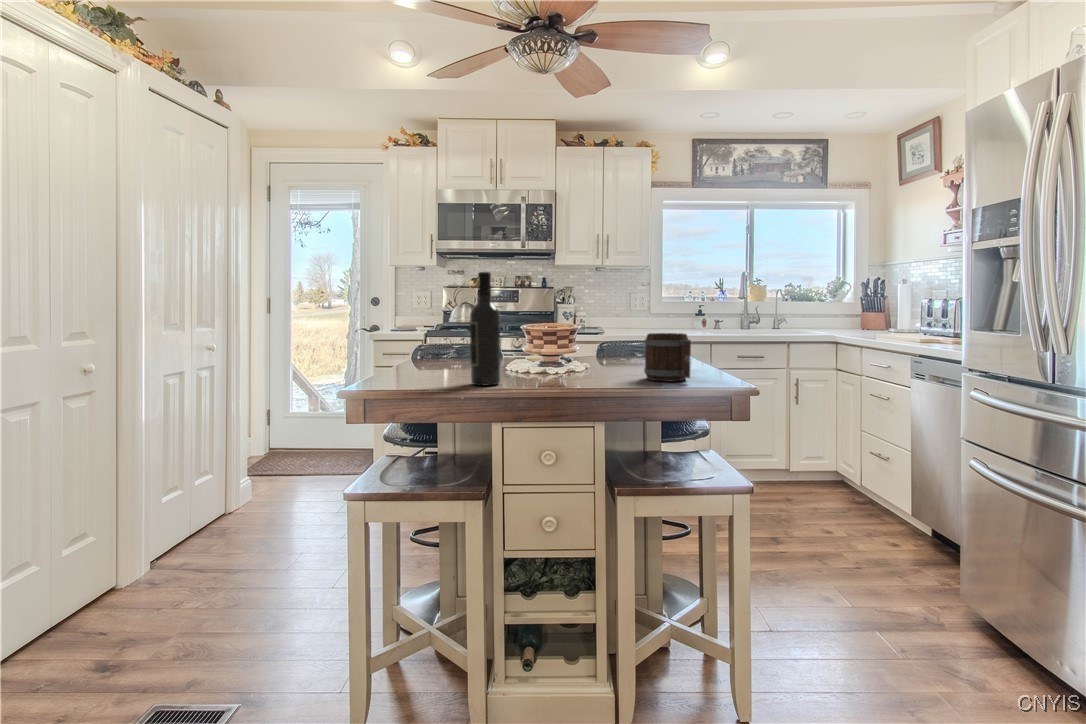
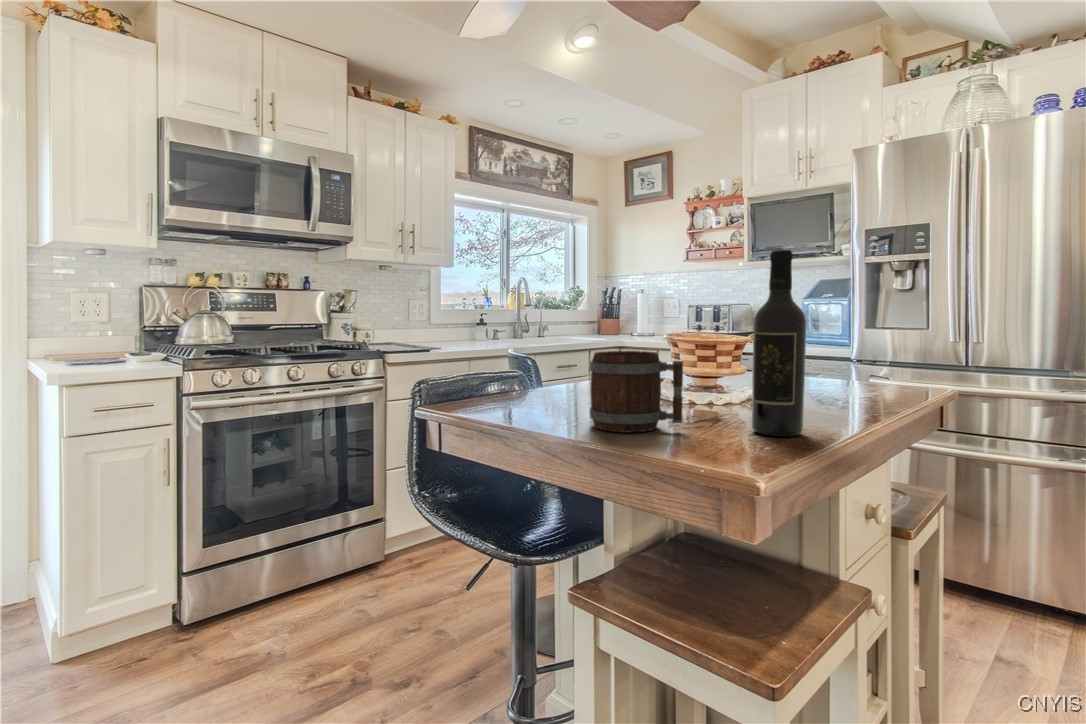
mug: present [644,333,691,381] -> present [590,351,683,432]

